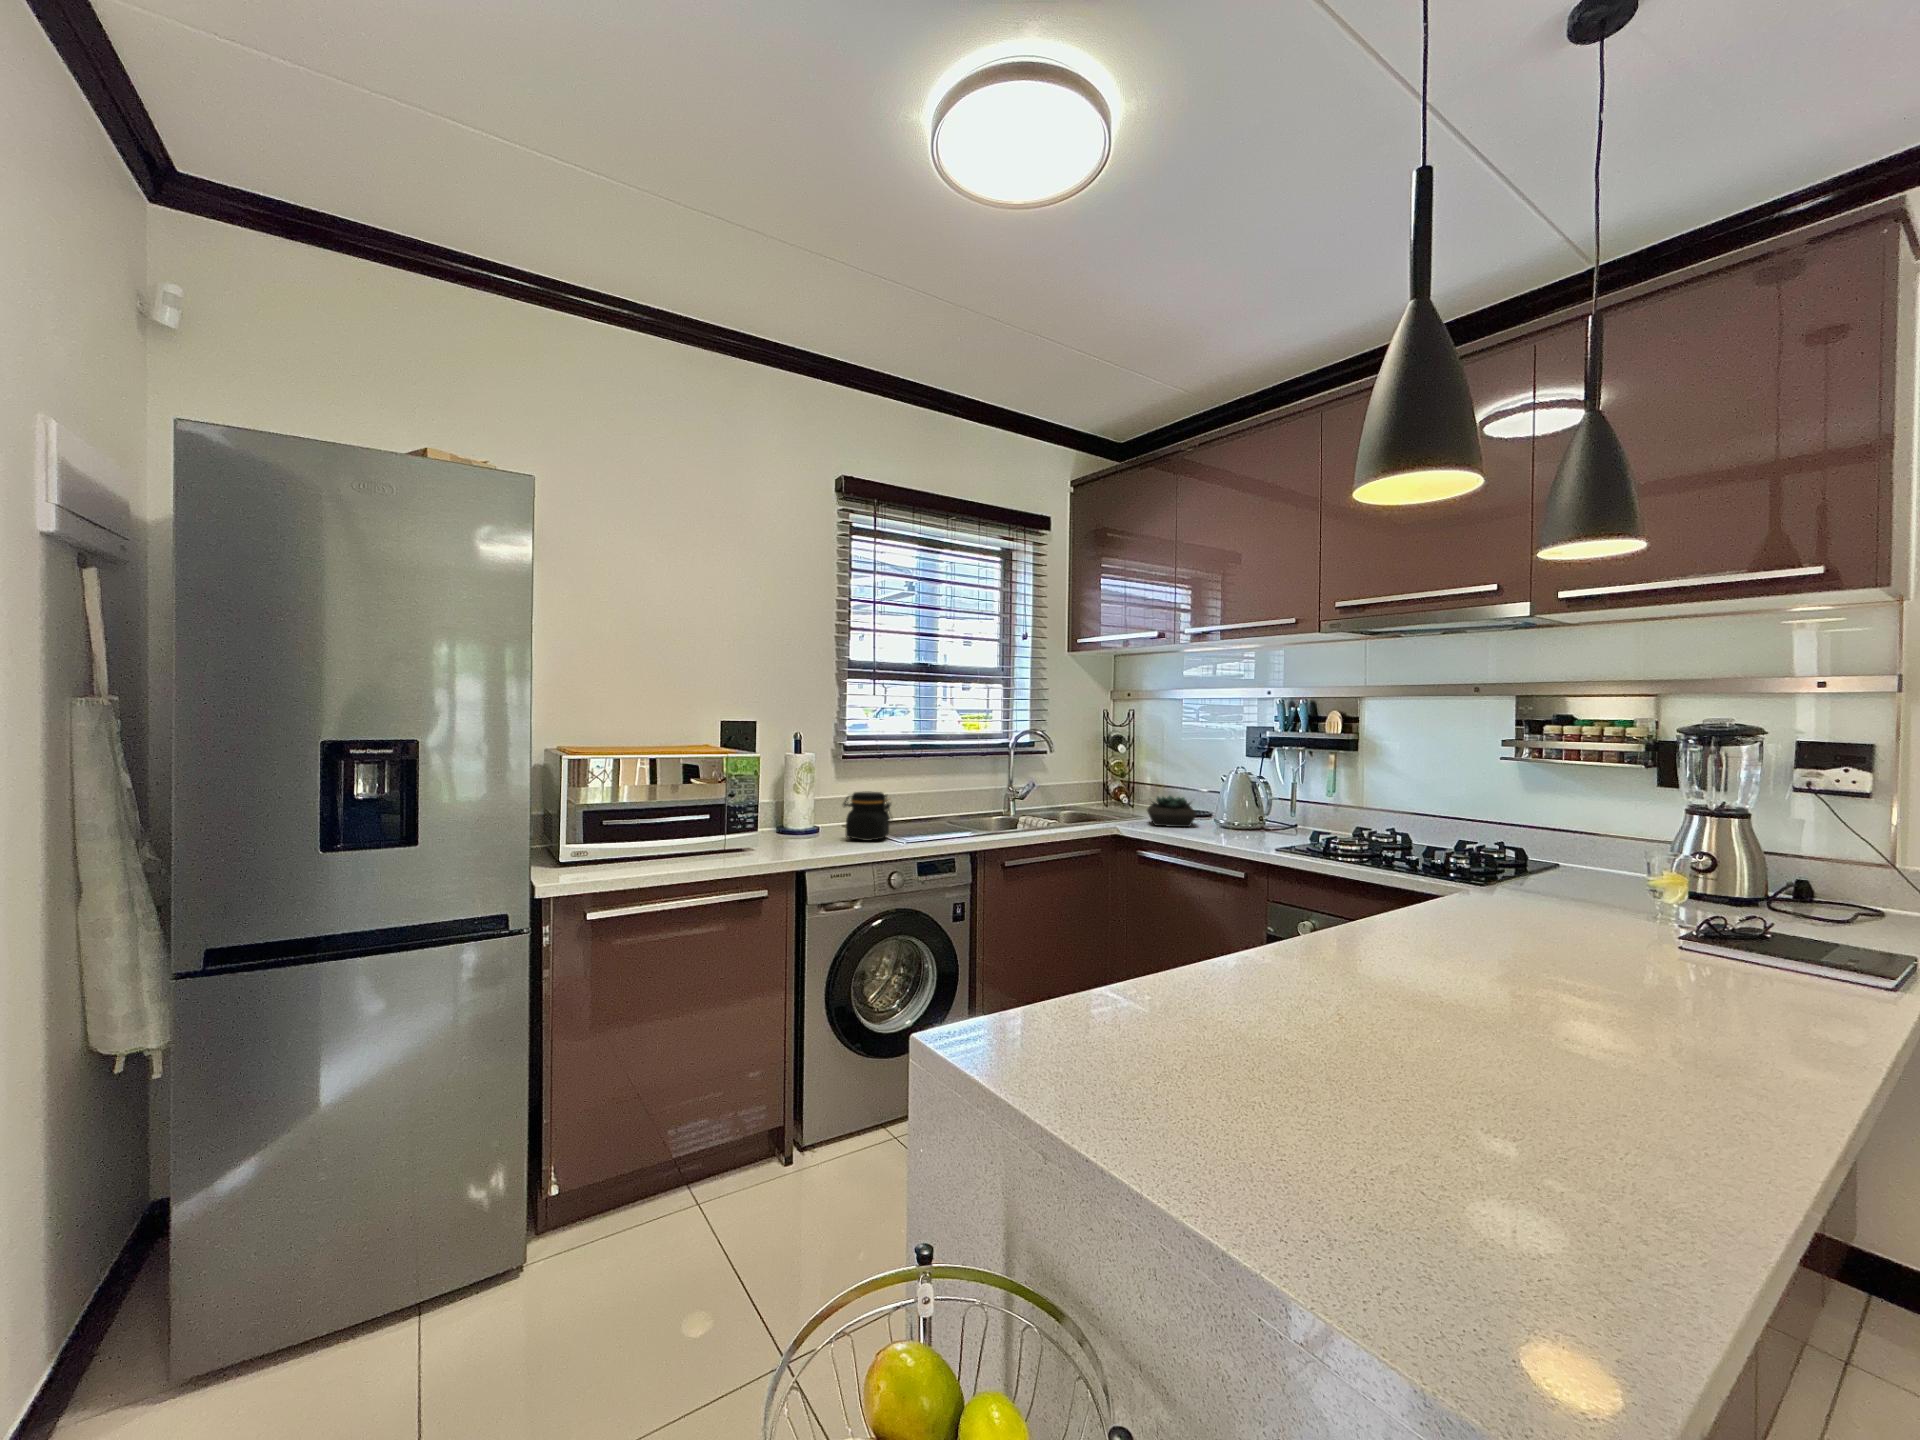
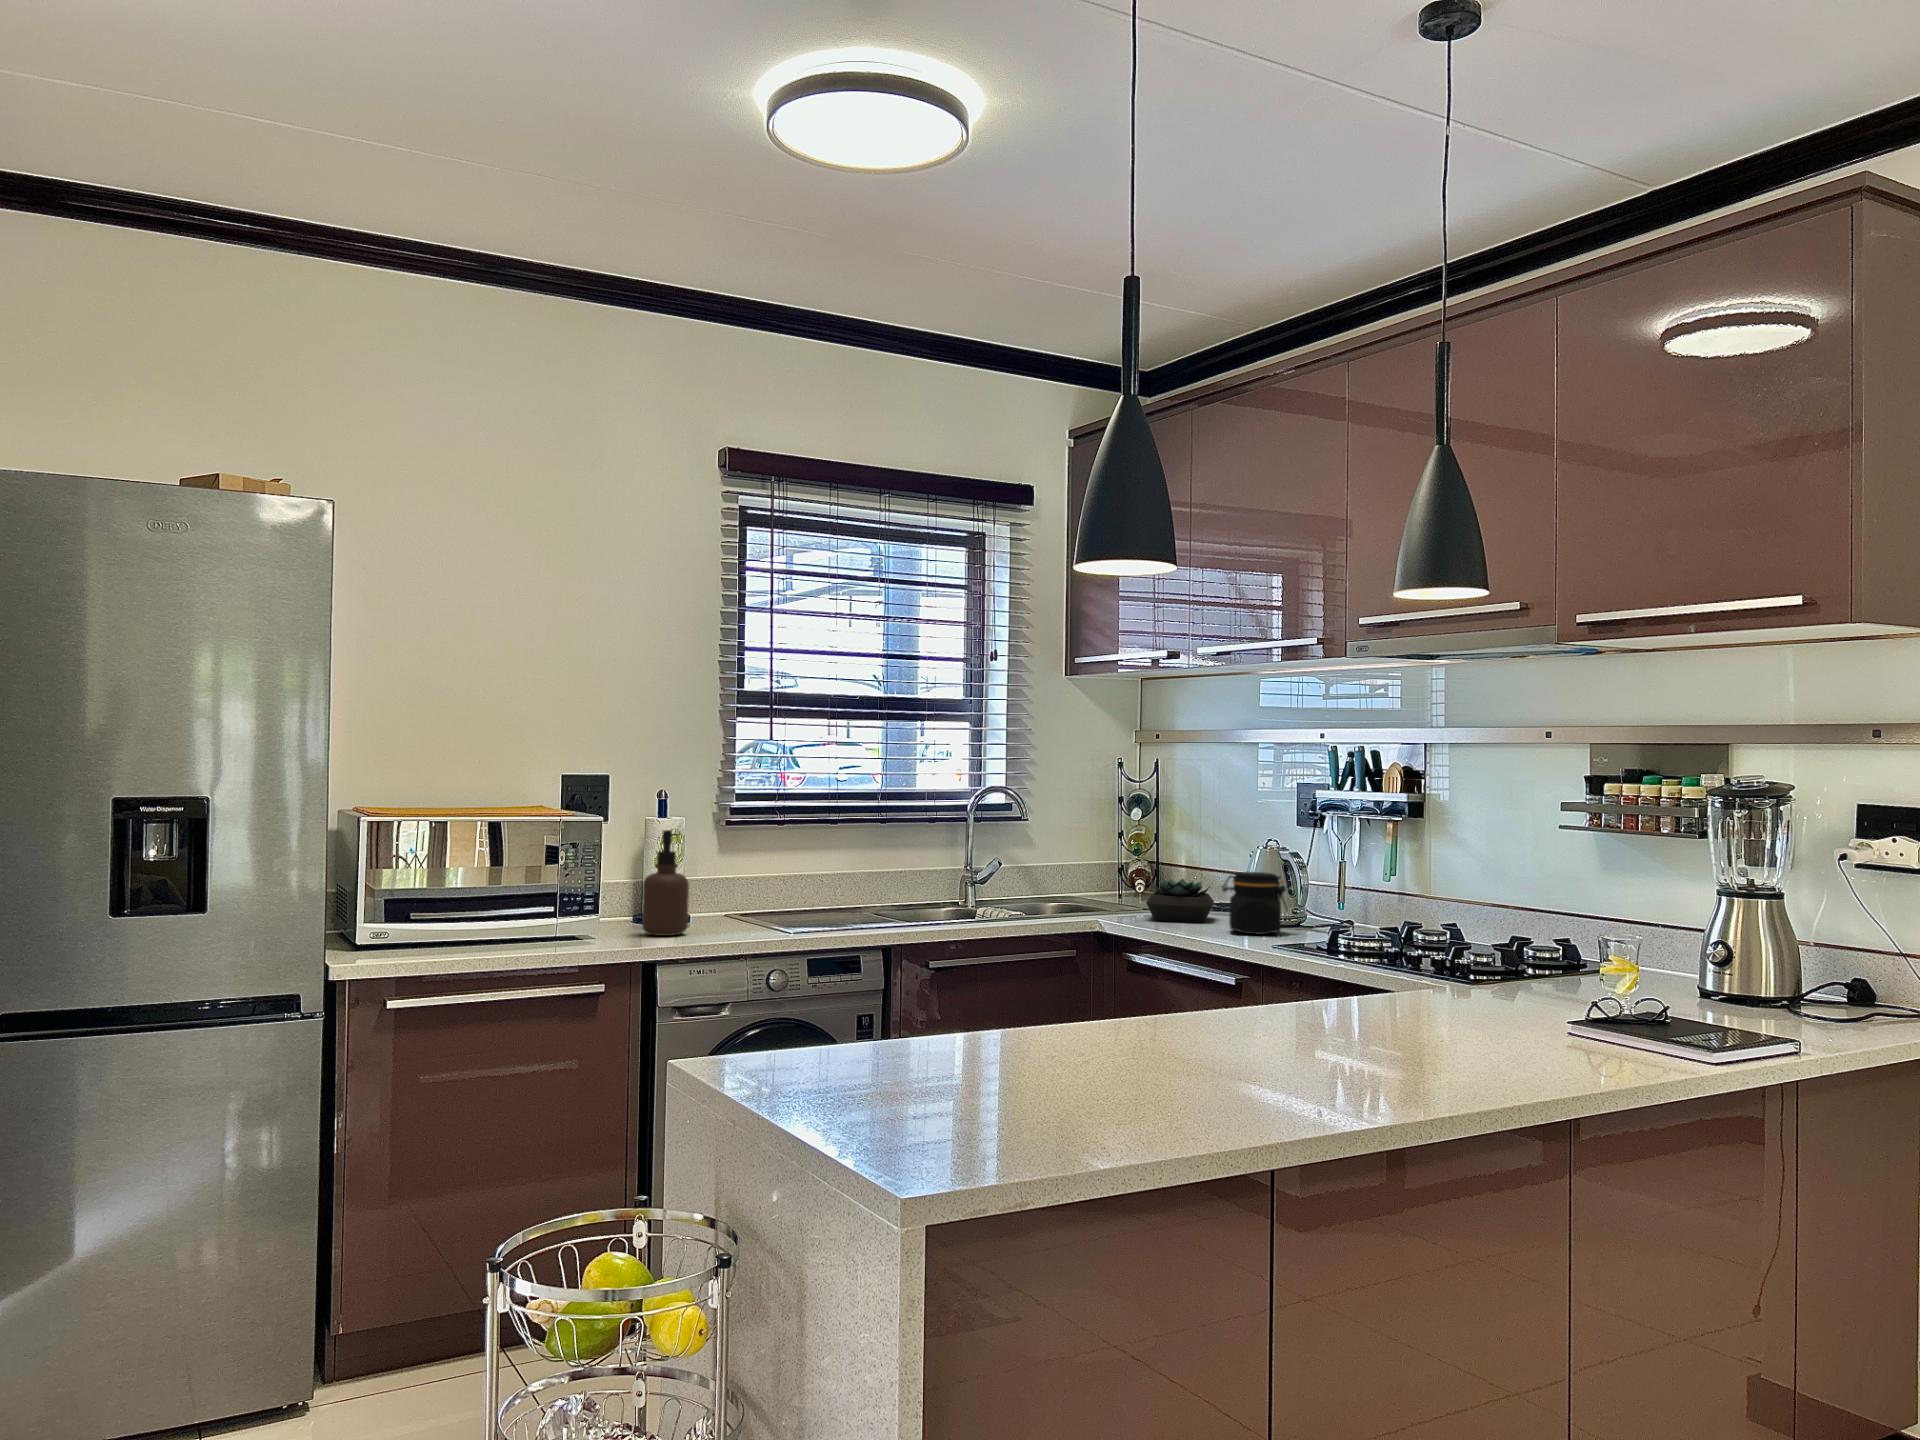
soap dispenser: none [790,764,826,847] -> present [642,830,689,936]
jar: present [843,791,891,841] -> present [1222,872,1287,934]

